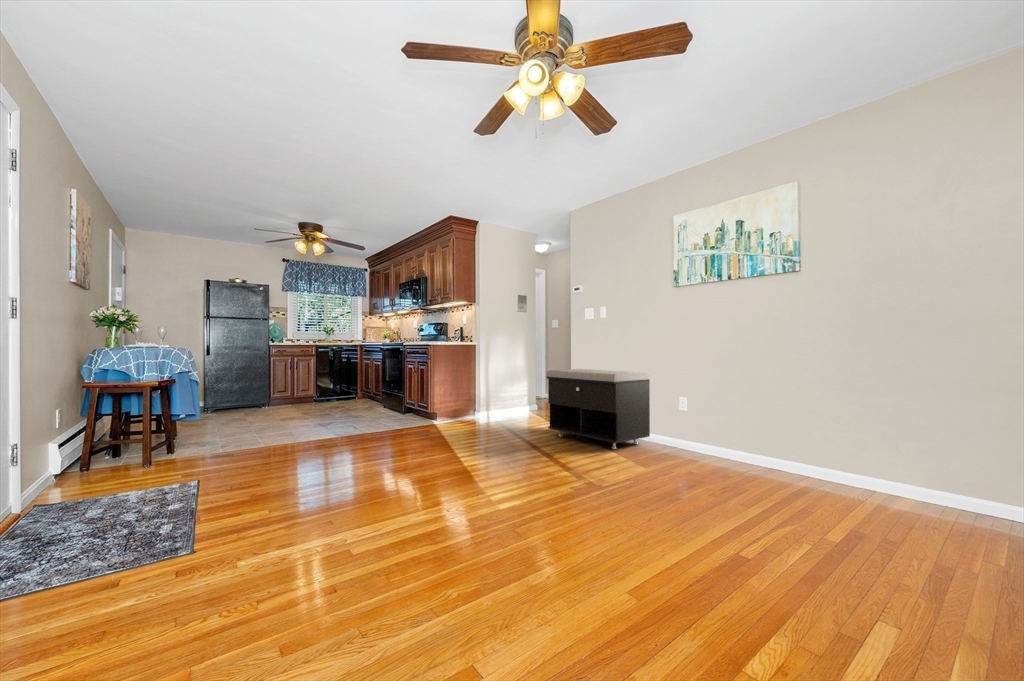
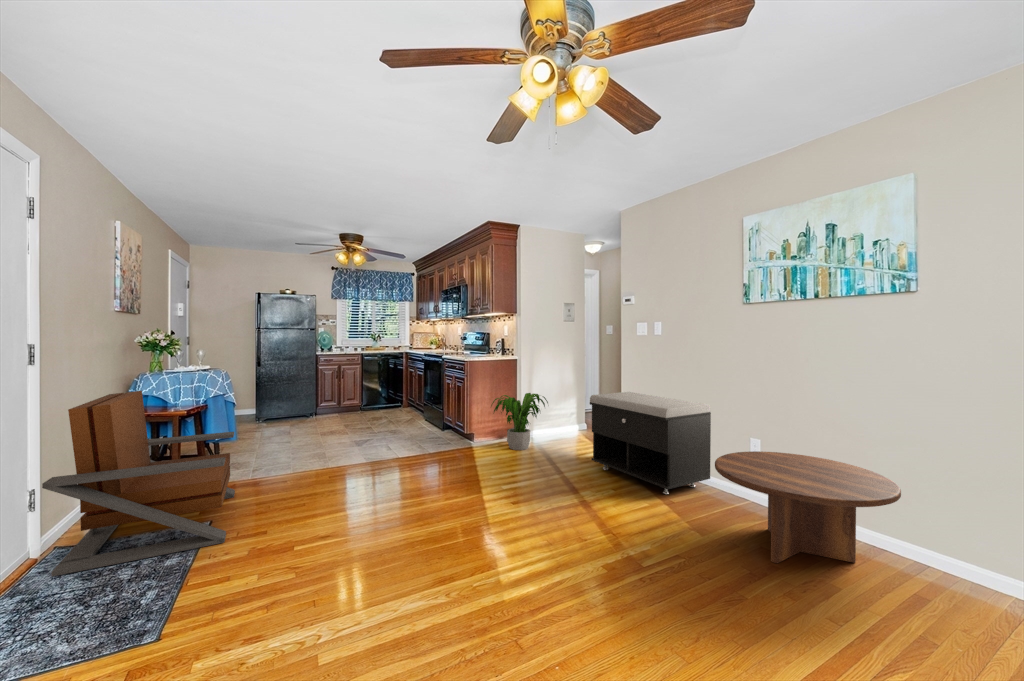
lounge chair: none [42,357,219,523] -> present [42,391,235,576]
potted plant: none [453,375,508,426] -> present [491,393,548,450]
coffee table: none [655,405,791,483] -> present [715,451,901,563]

